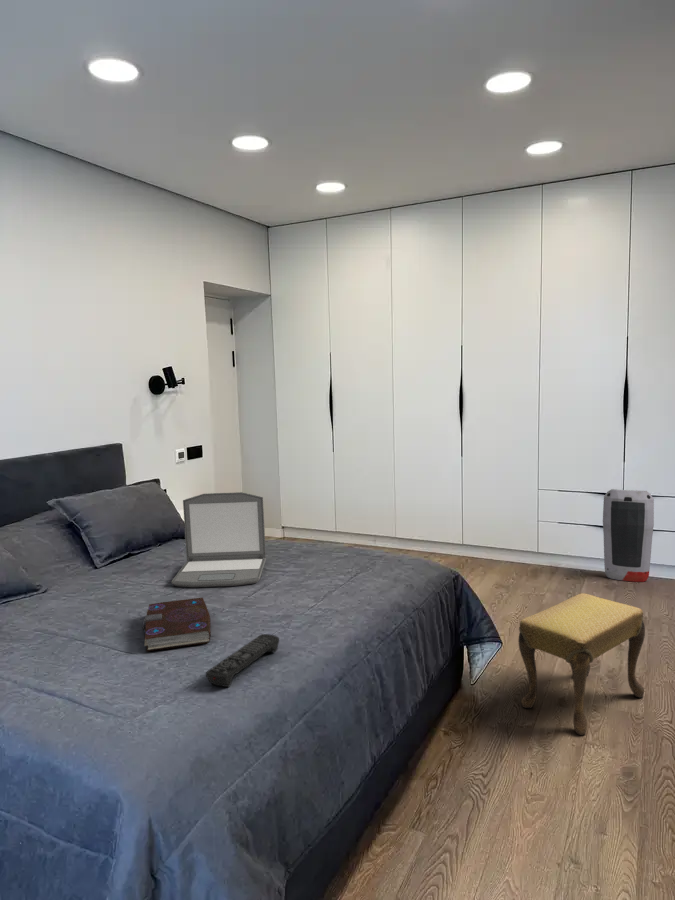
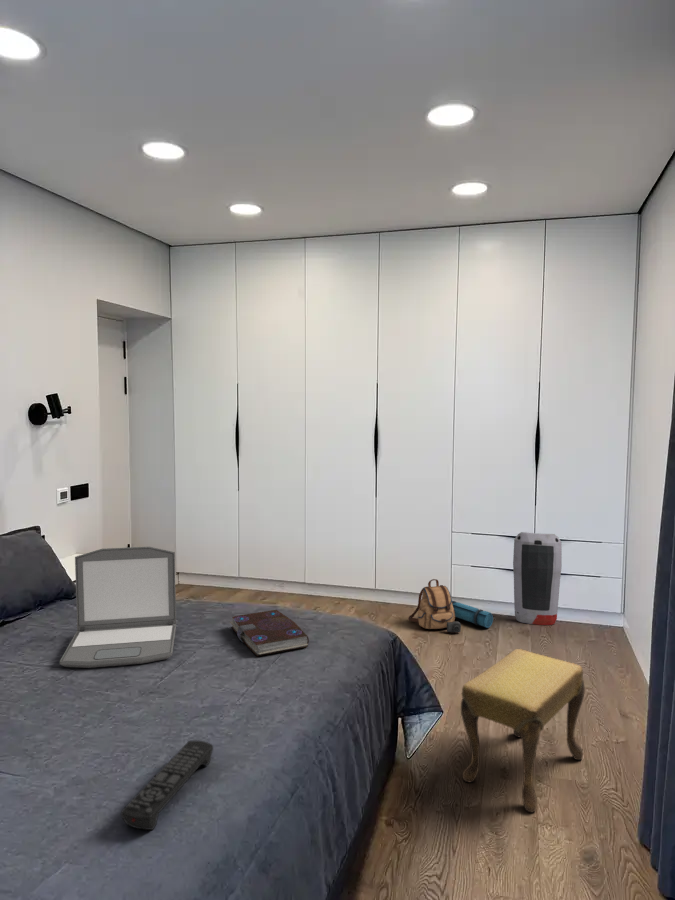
backpack: none [496,534,581,585] -> present [408,579,493,632]
book: present [143,598,211,652] -> present [230,610,309,656]

